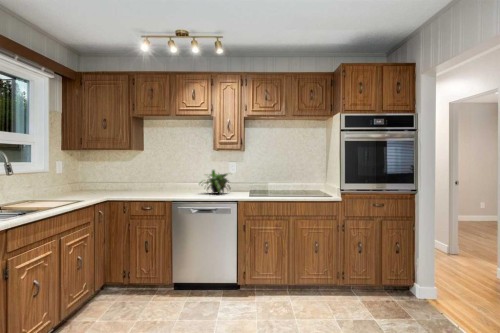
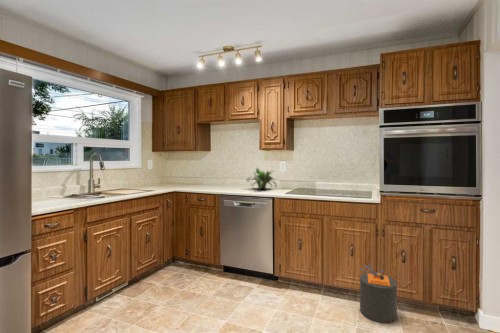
trash can: none [326,255,360,308] -> present [360,264,397,323]

